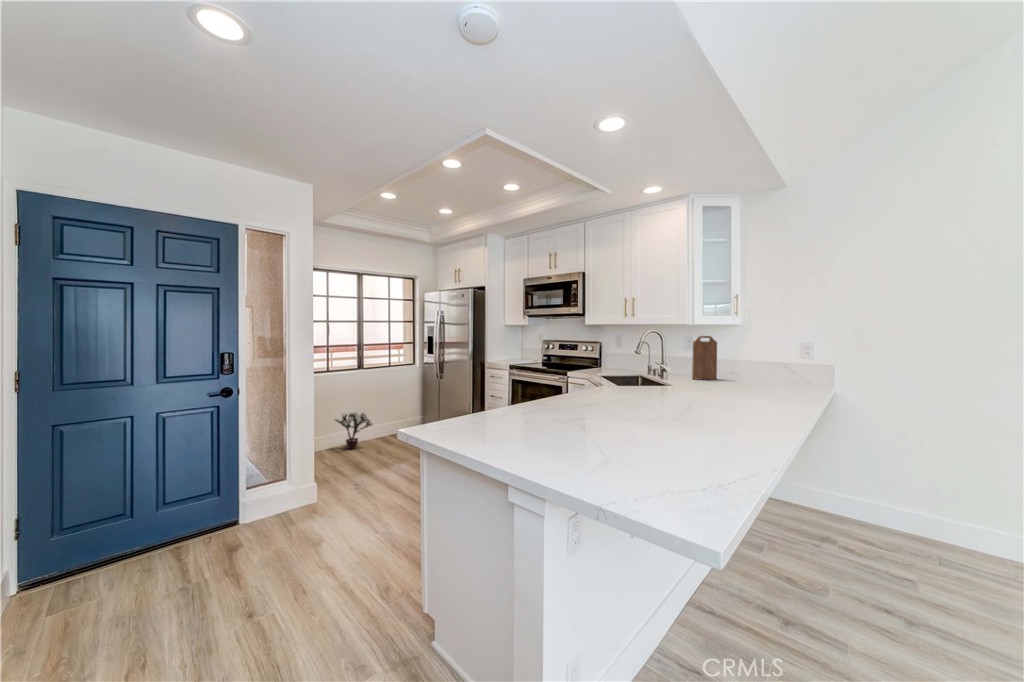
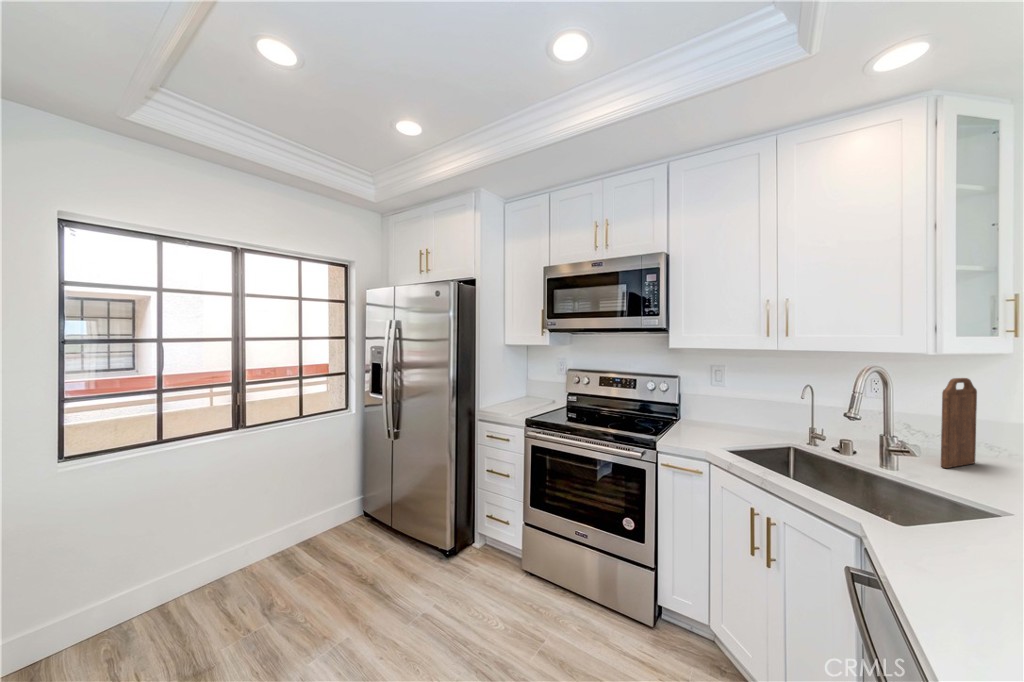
potted plant: present [336,413,372,449] -> none [160,512,256,601]

